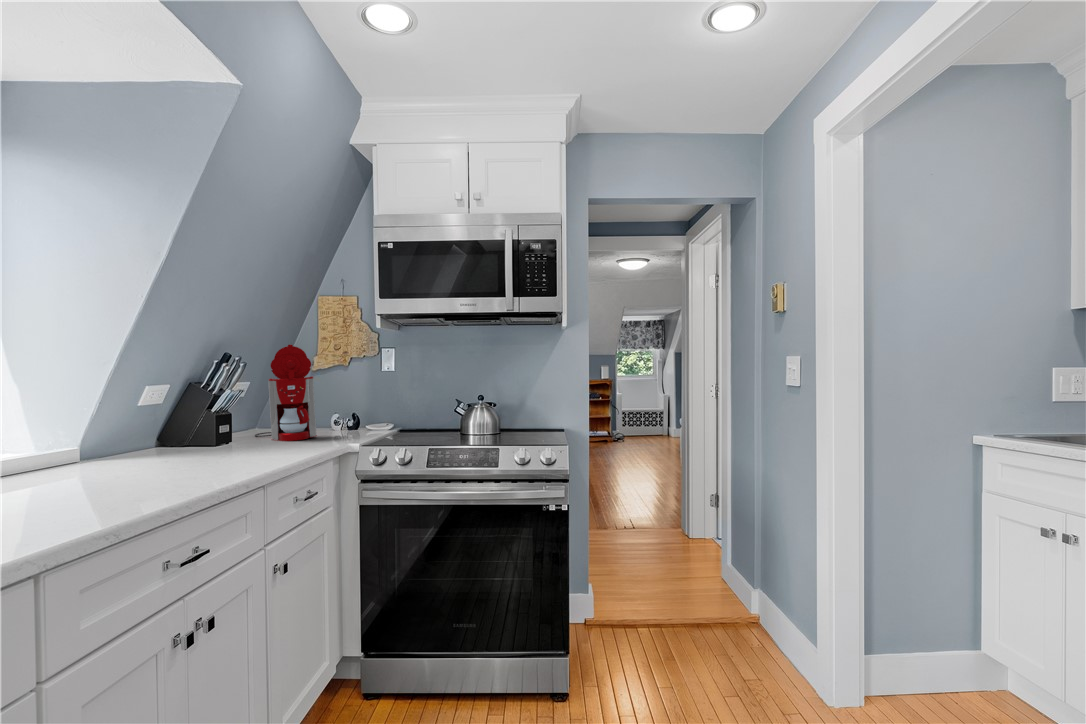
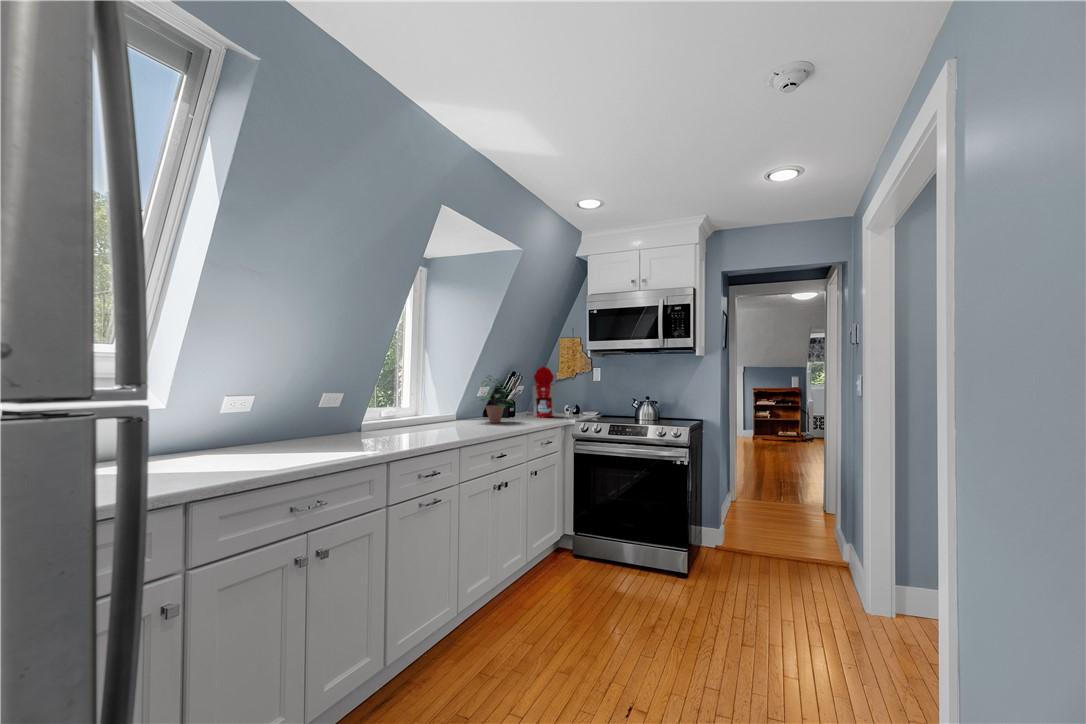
potted plant: none [116,359,243,463] -> present [476,377,513,423]

